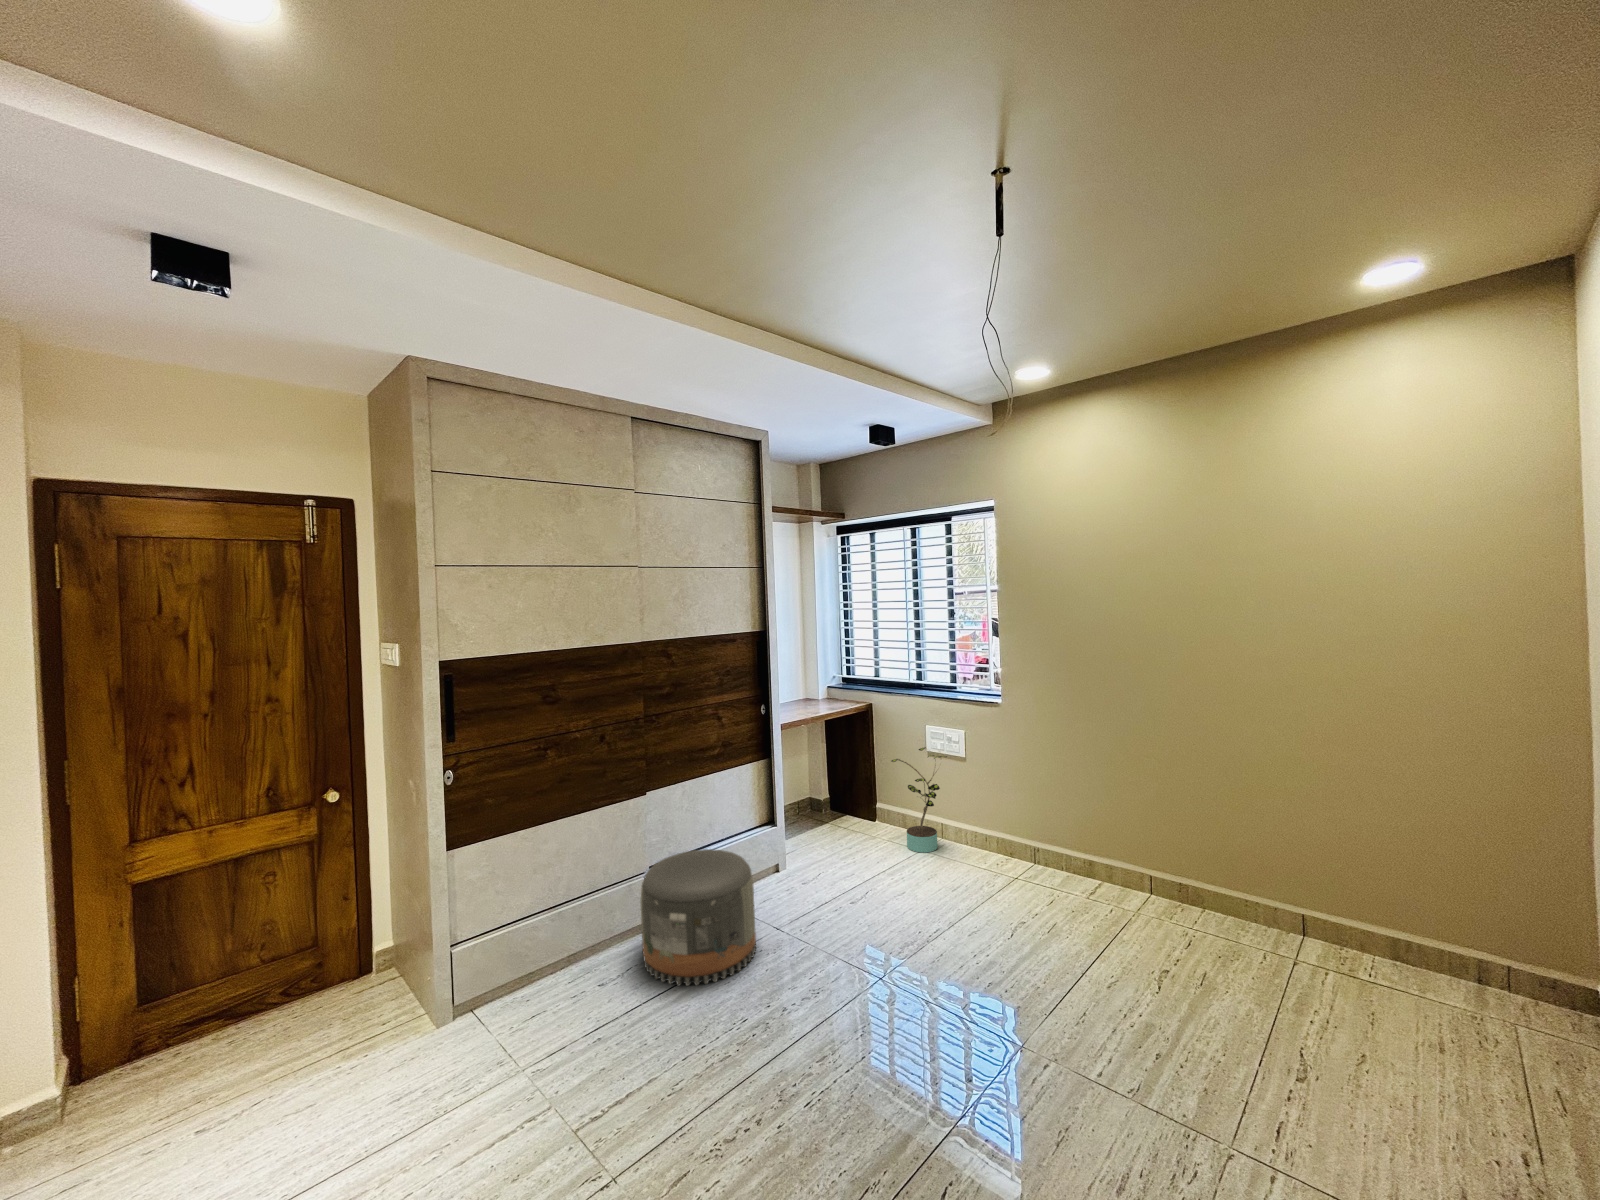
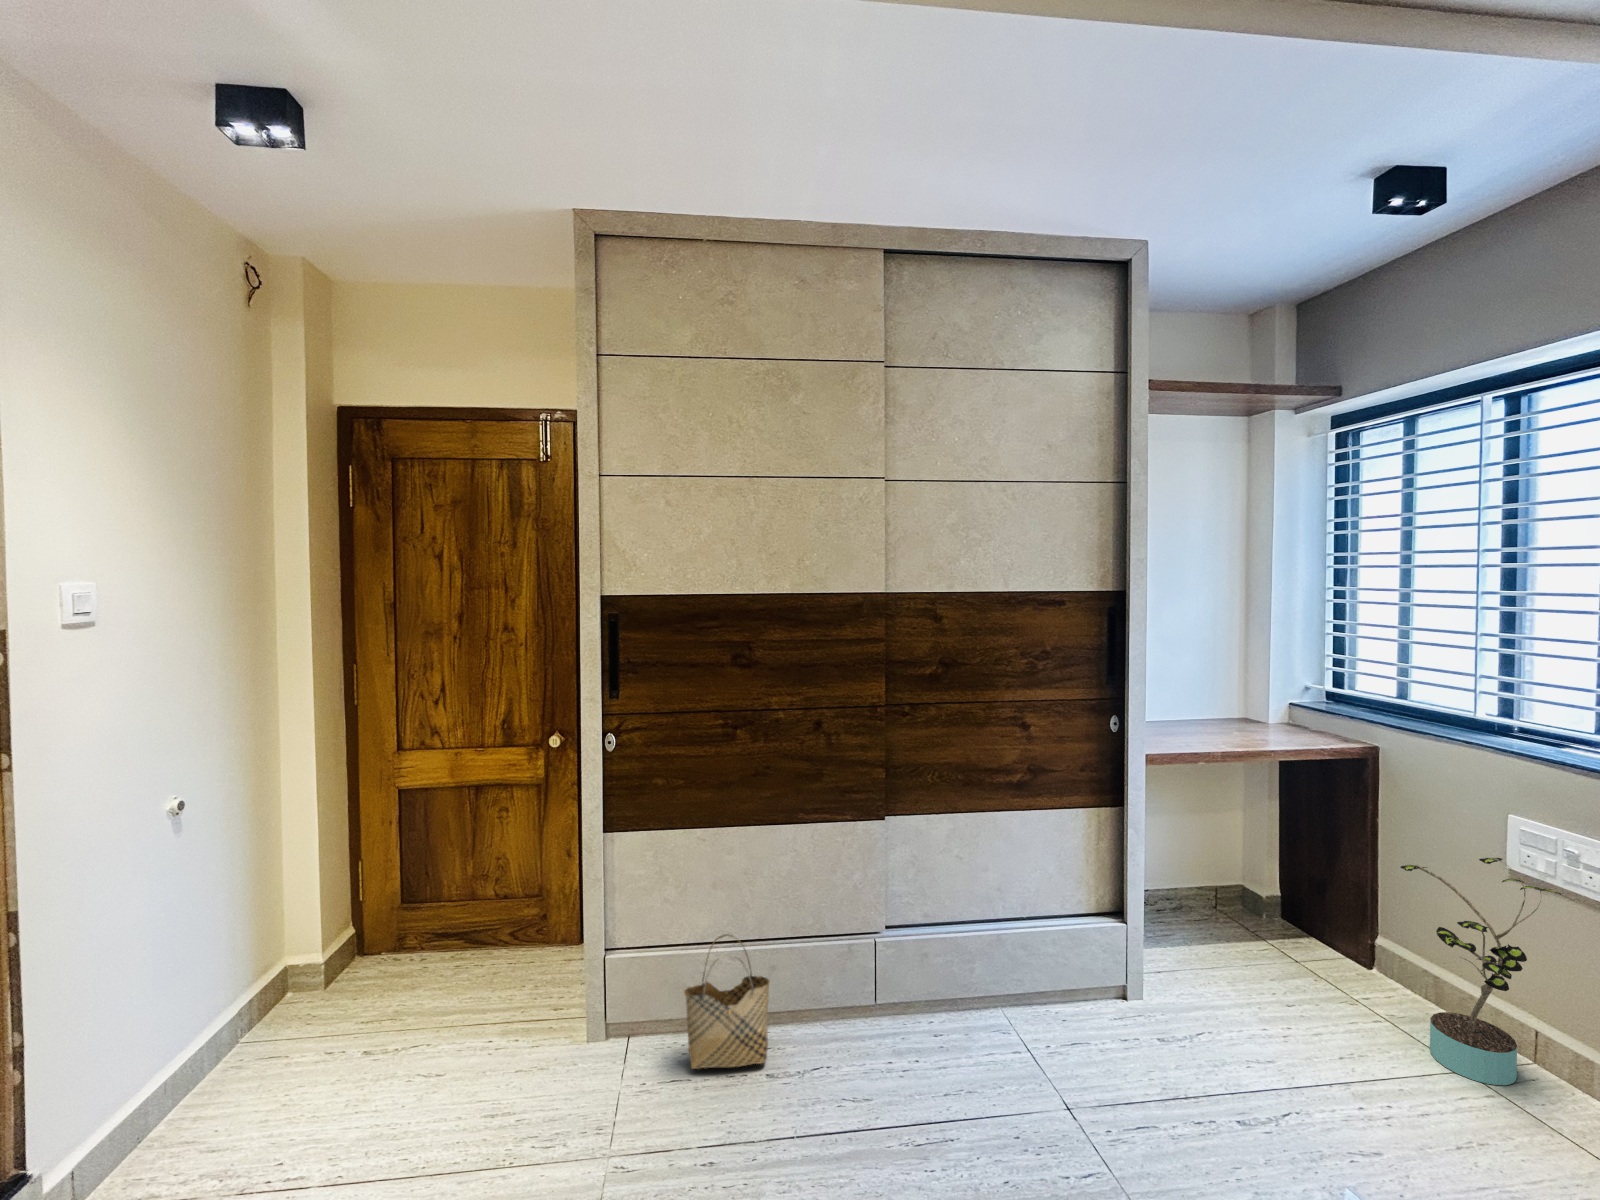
pouf: present [640,849,756,986] -> none [833,921,1017,1164]
woven basket: none [531,901,595,1004] -> present [684,934,770,1069]

